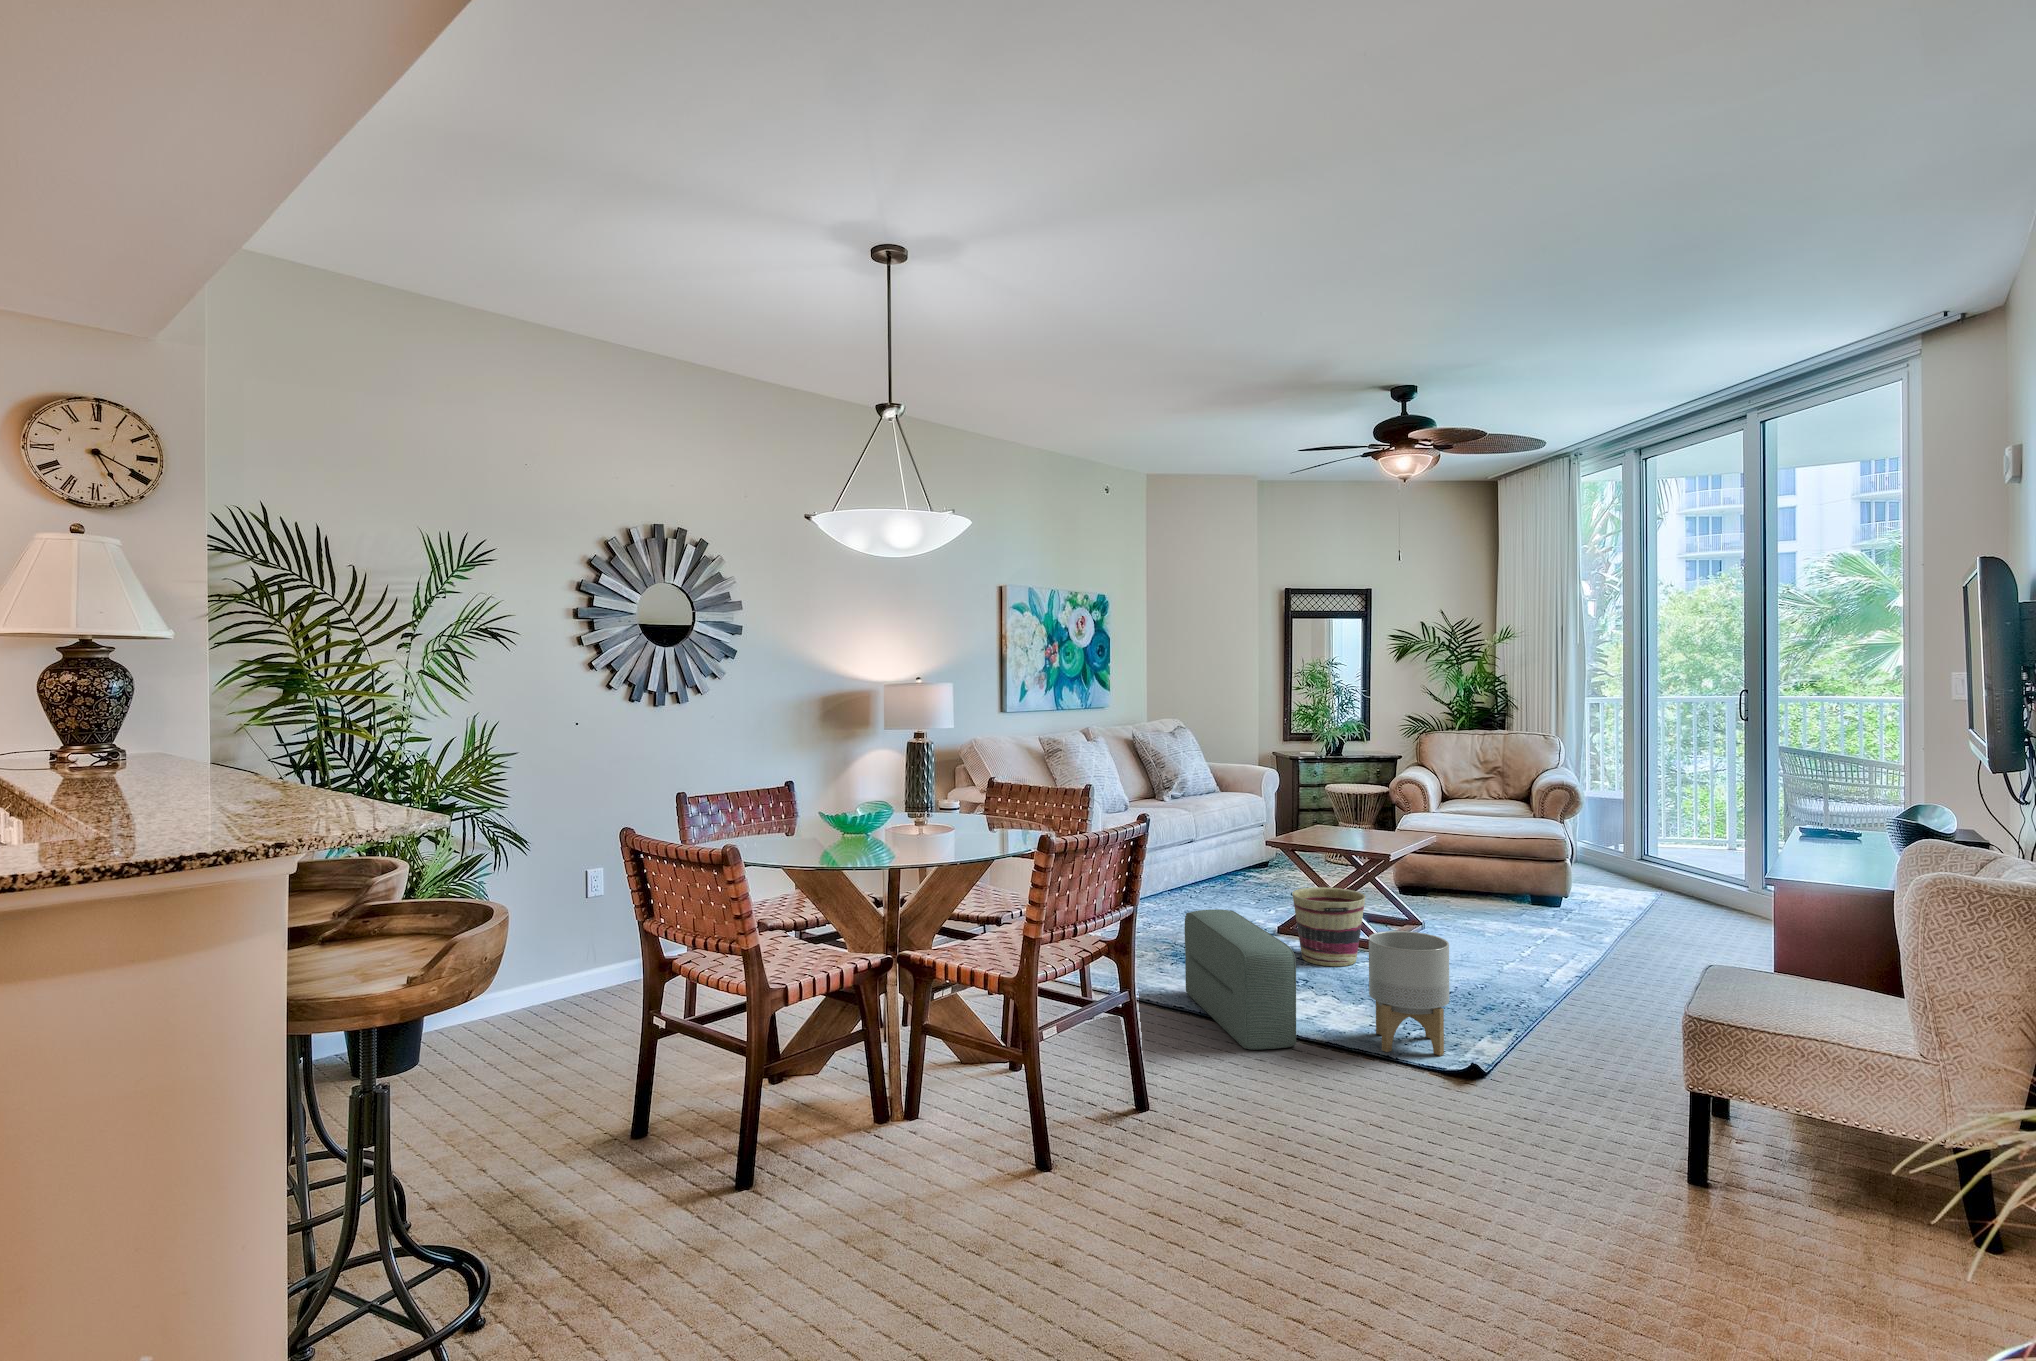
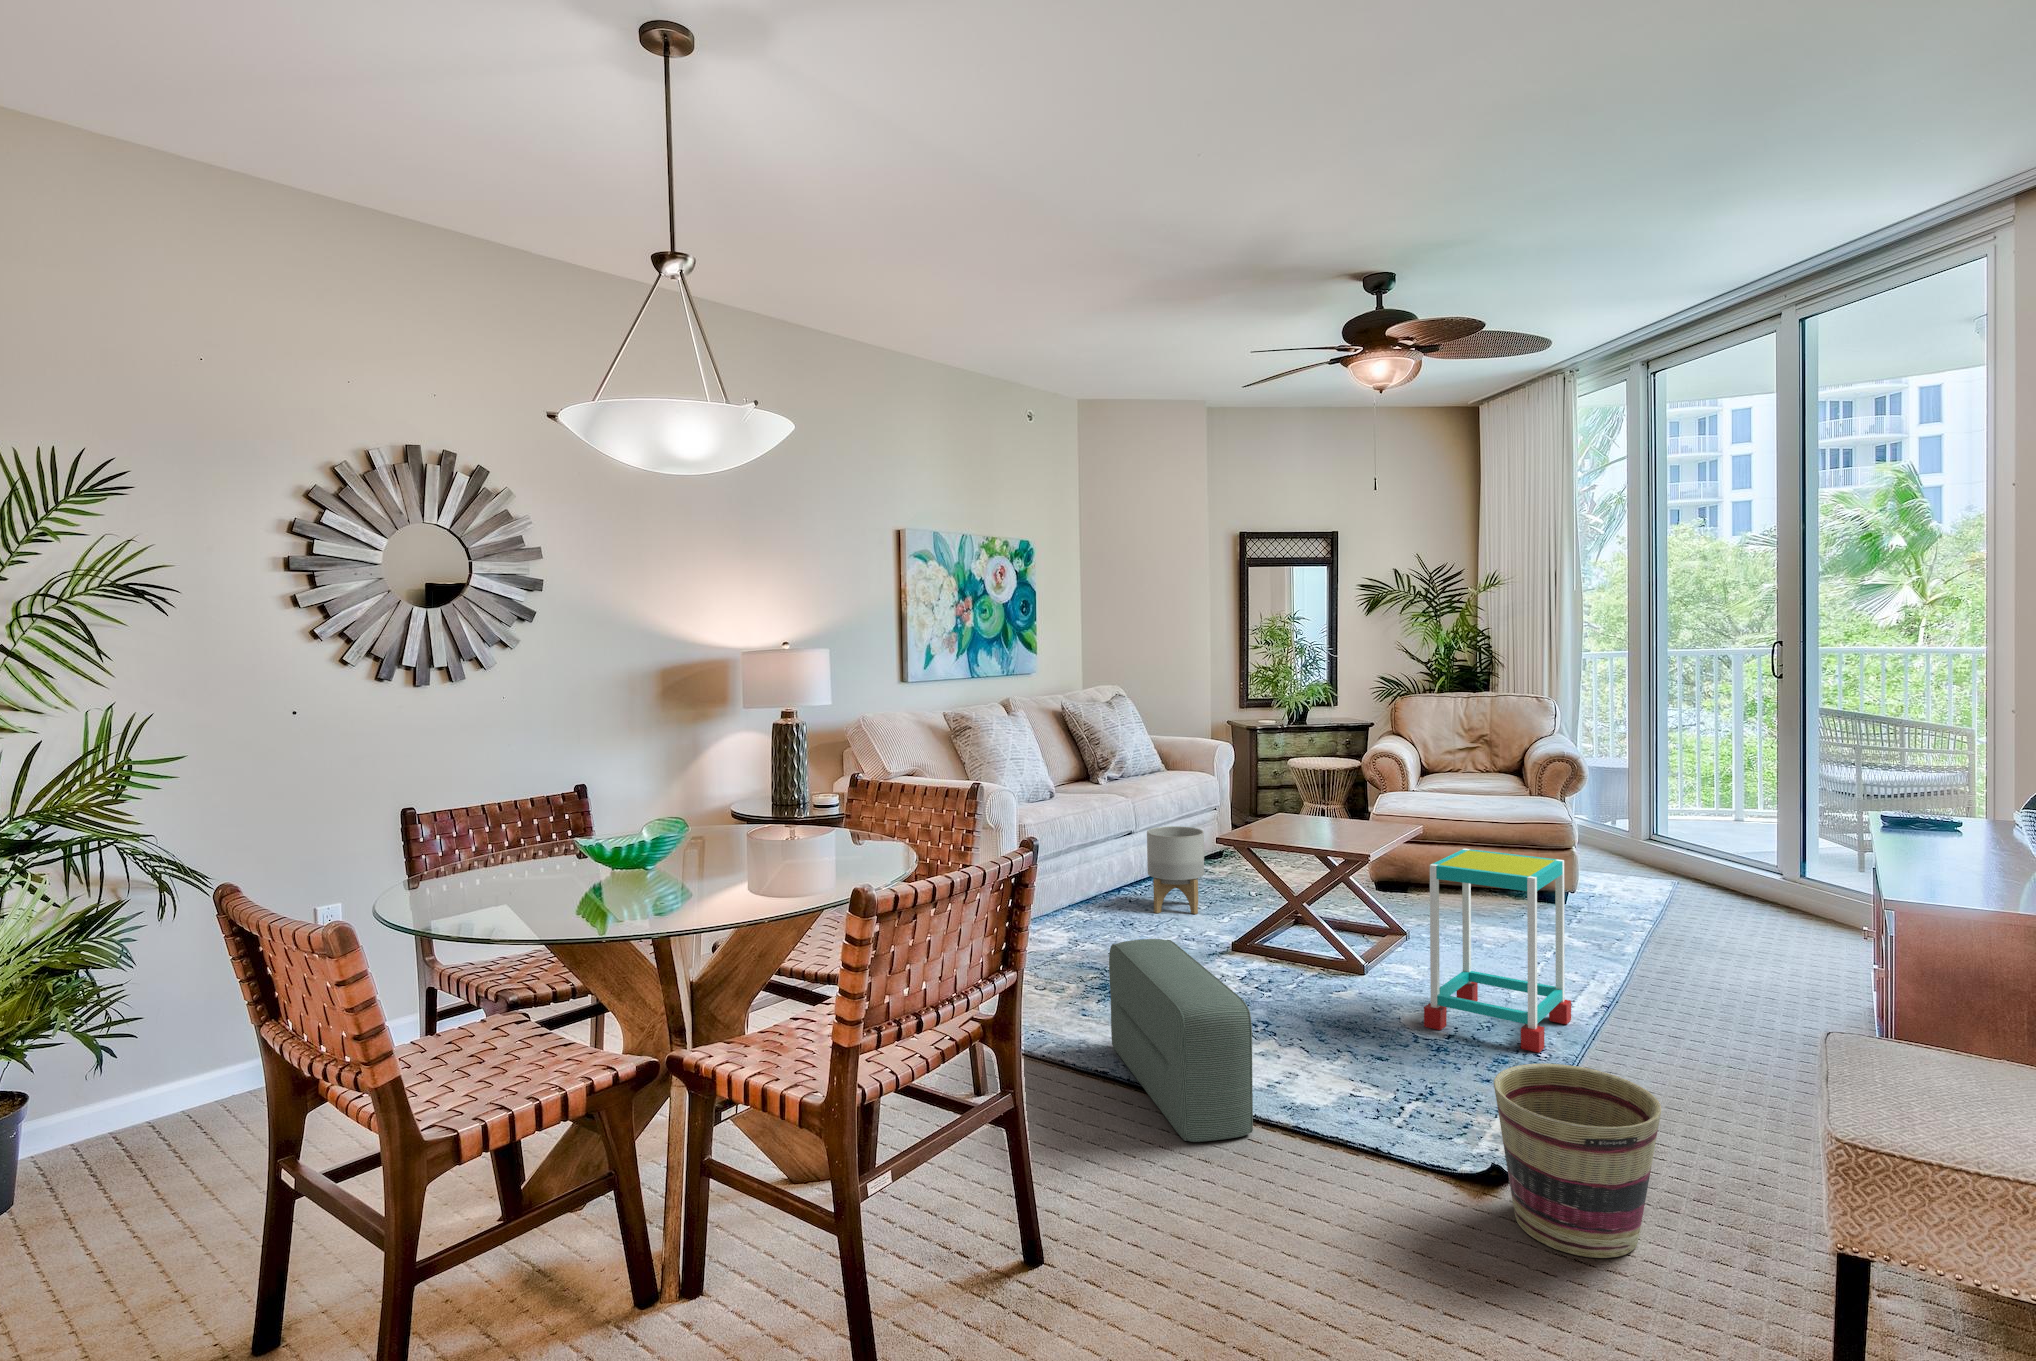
side table: none [1432,849,1550,1005] -> present [1424,849,1571,1053]
basket: present [1292,887,1365,966] -> present [1494,1064,1661,1258]
planter: present [1369,931,1449,1056] -> present [1147,826,1204,914]

